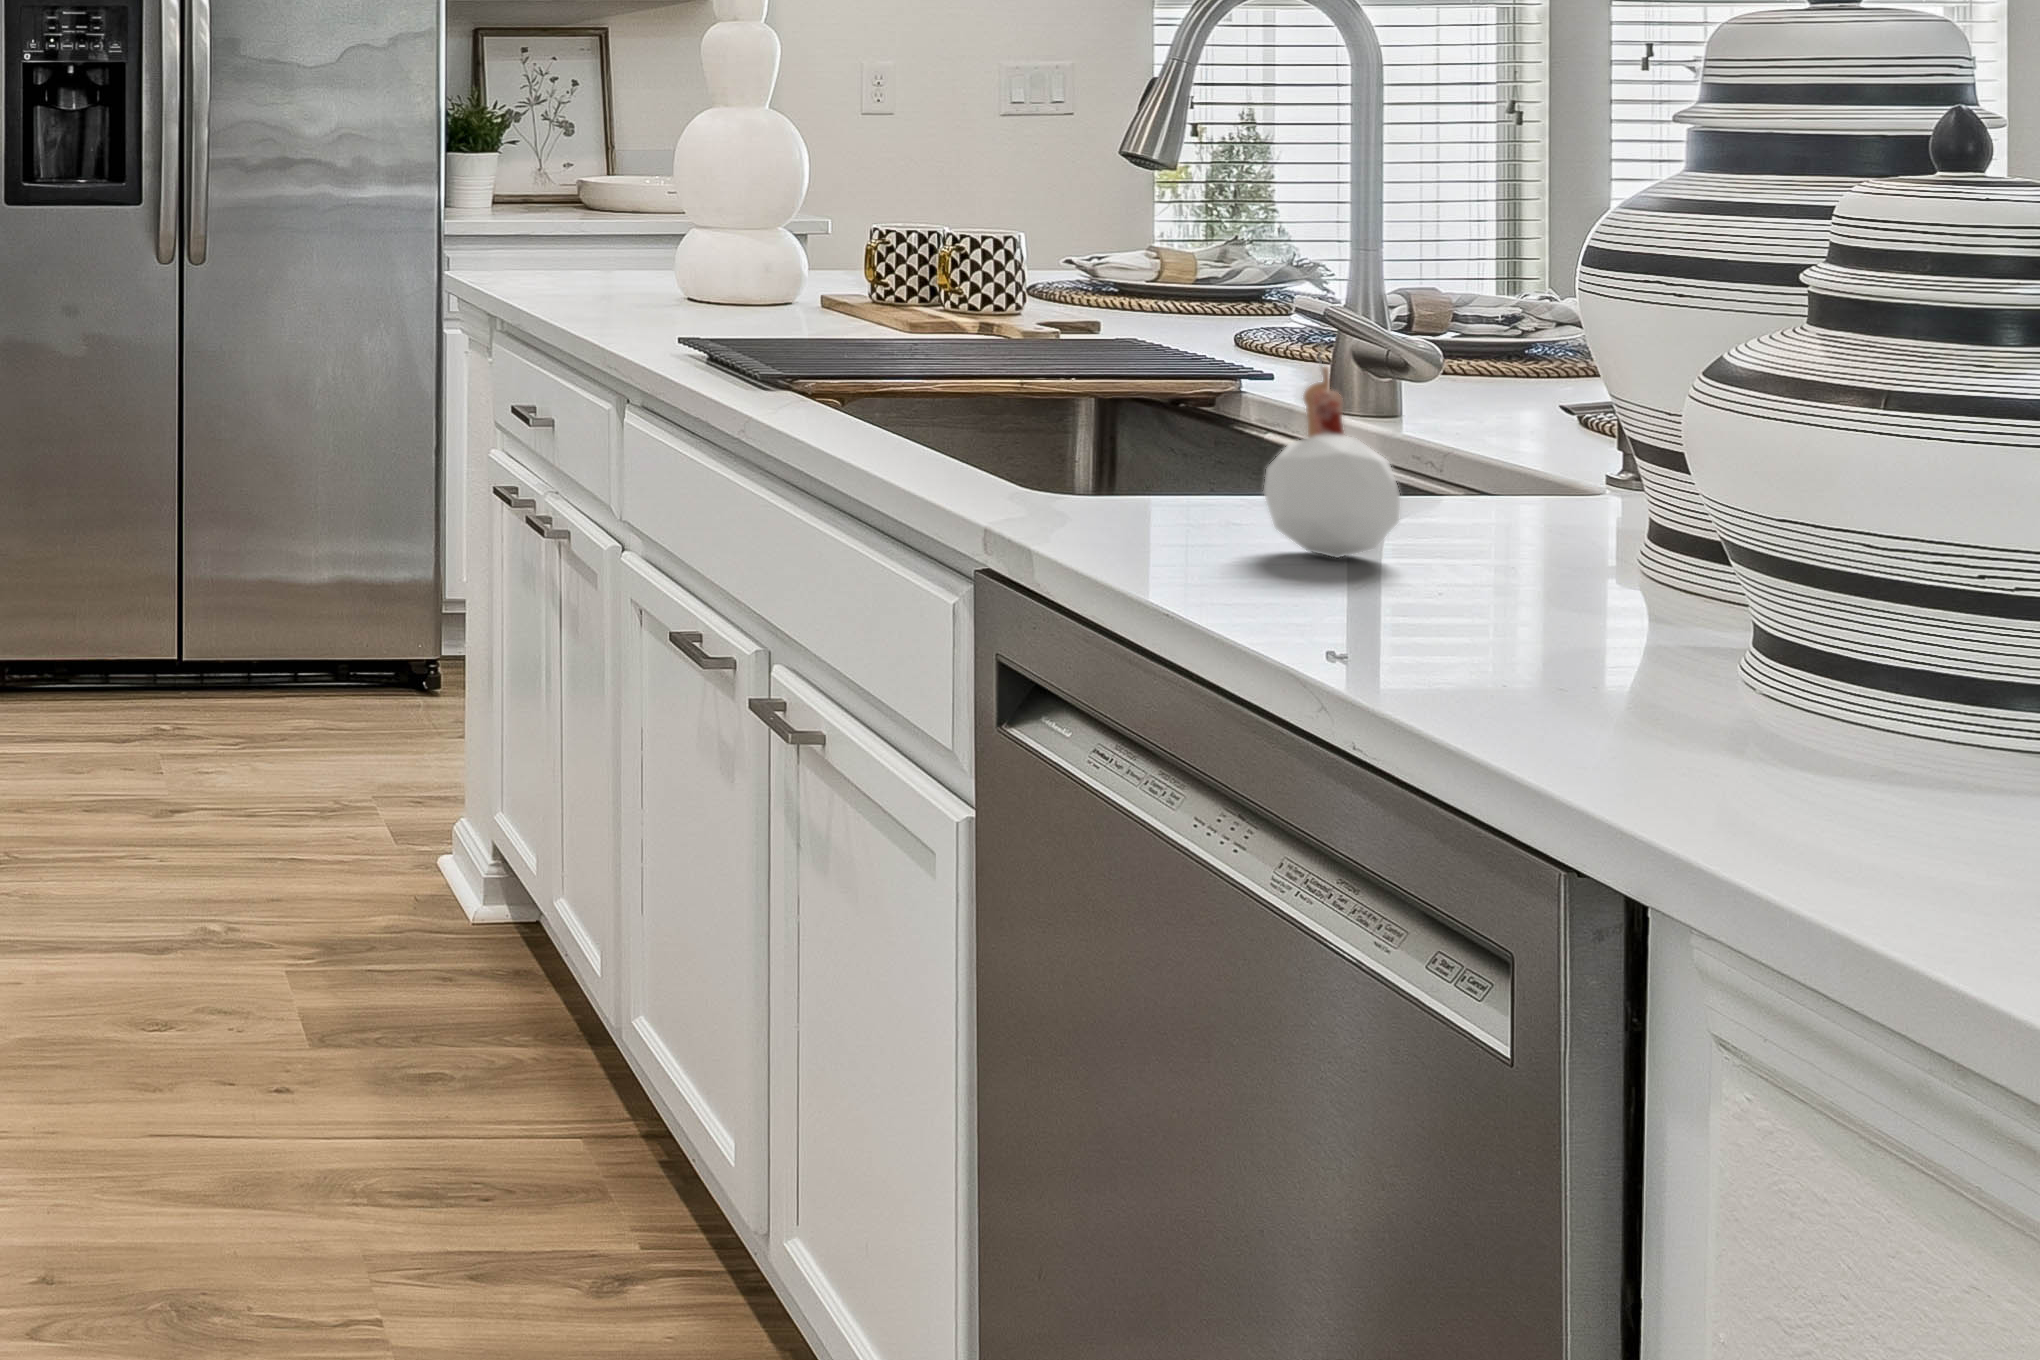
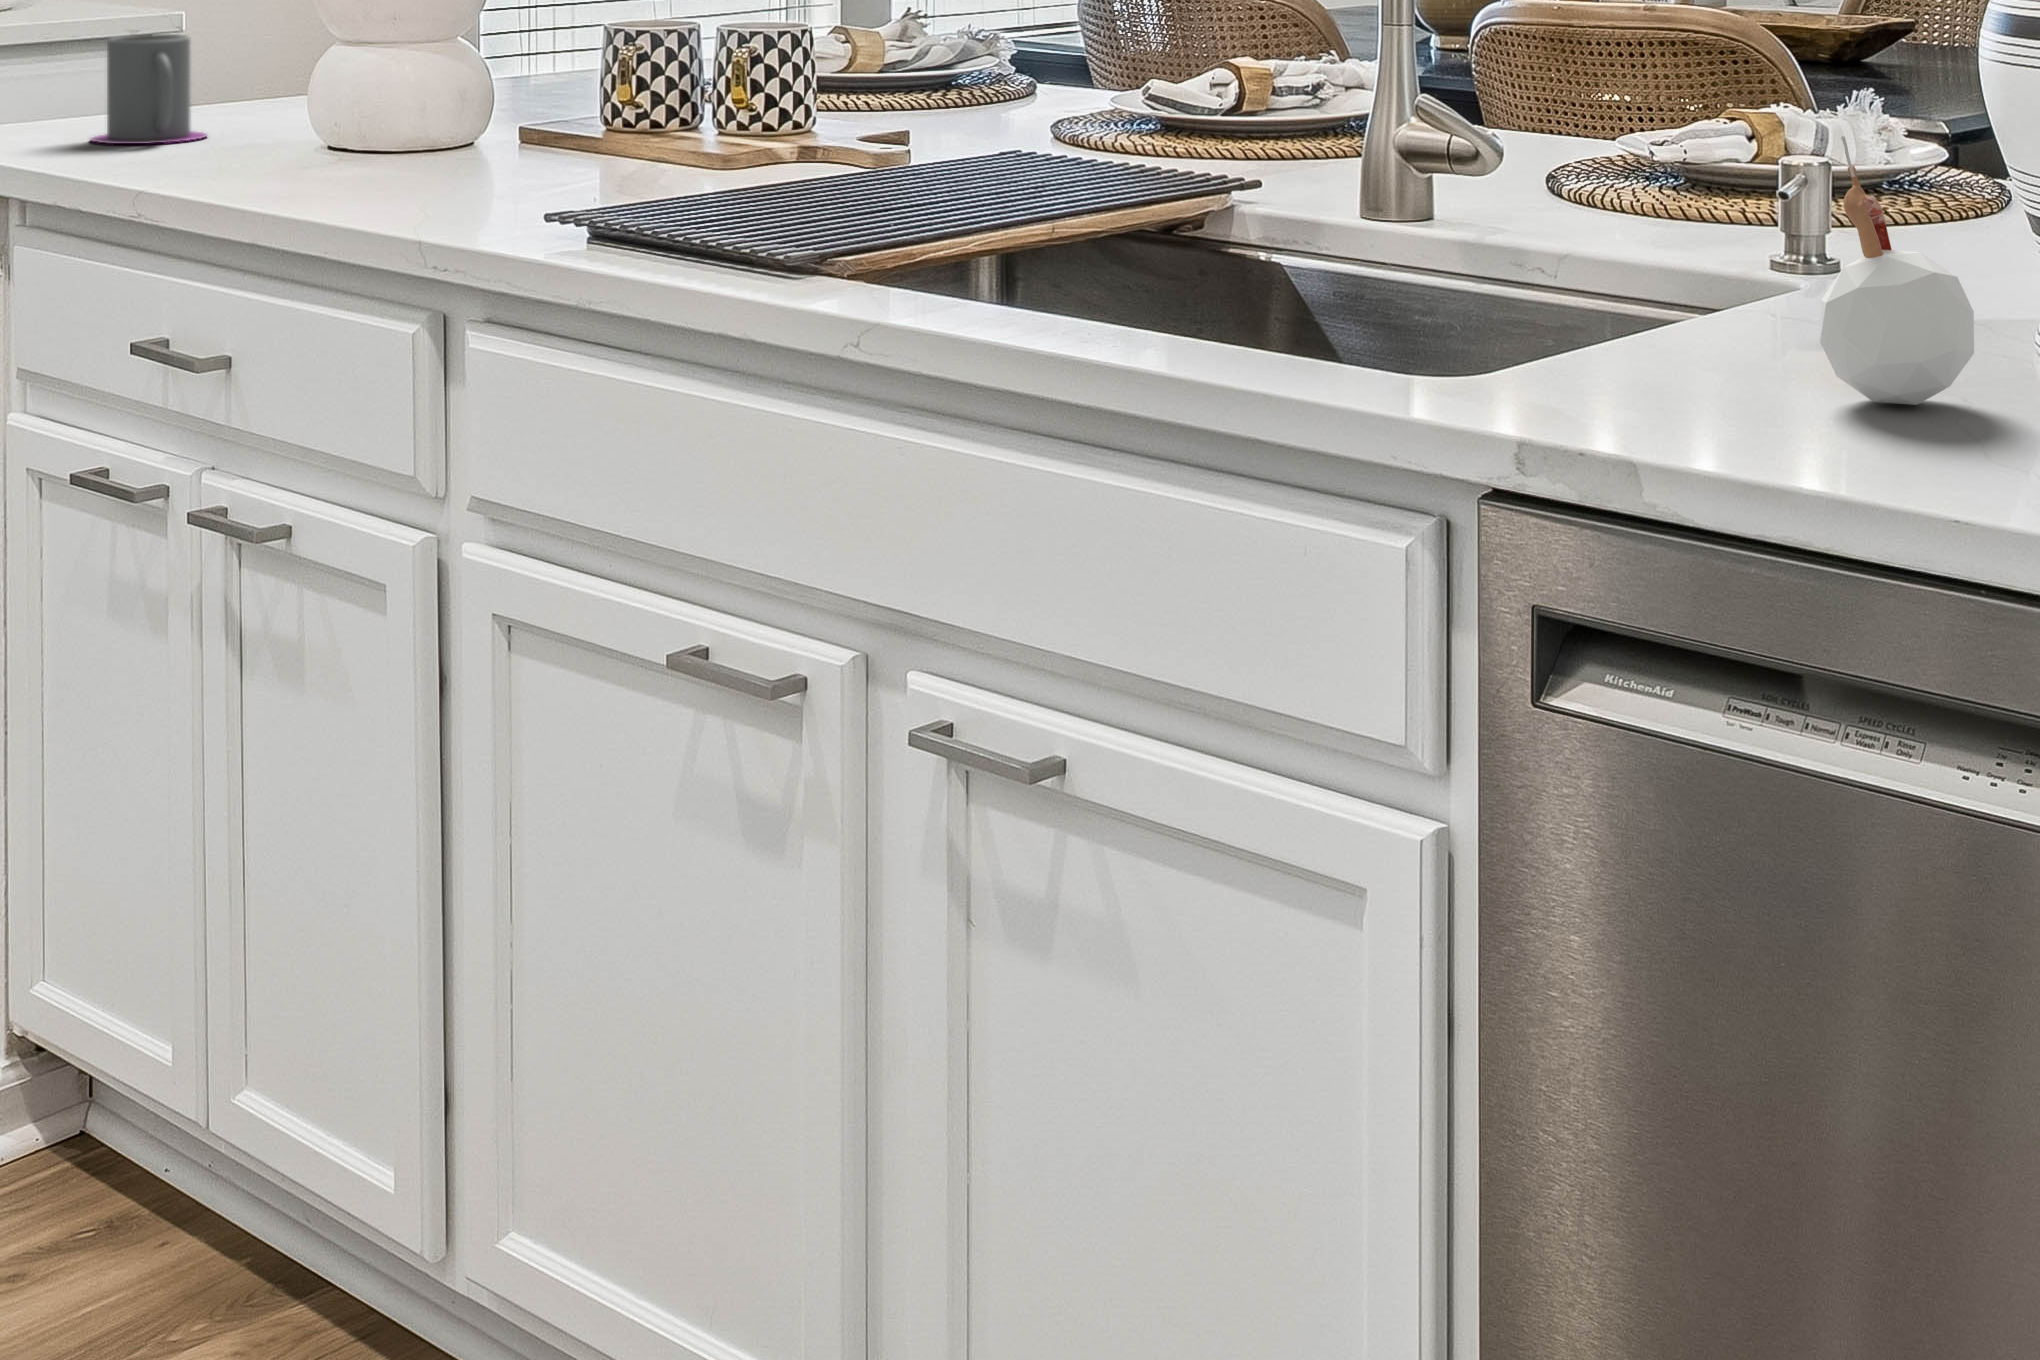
mug: none [574,223,652,295] -> present [91,34,207,144]

